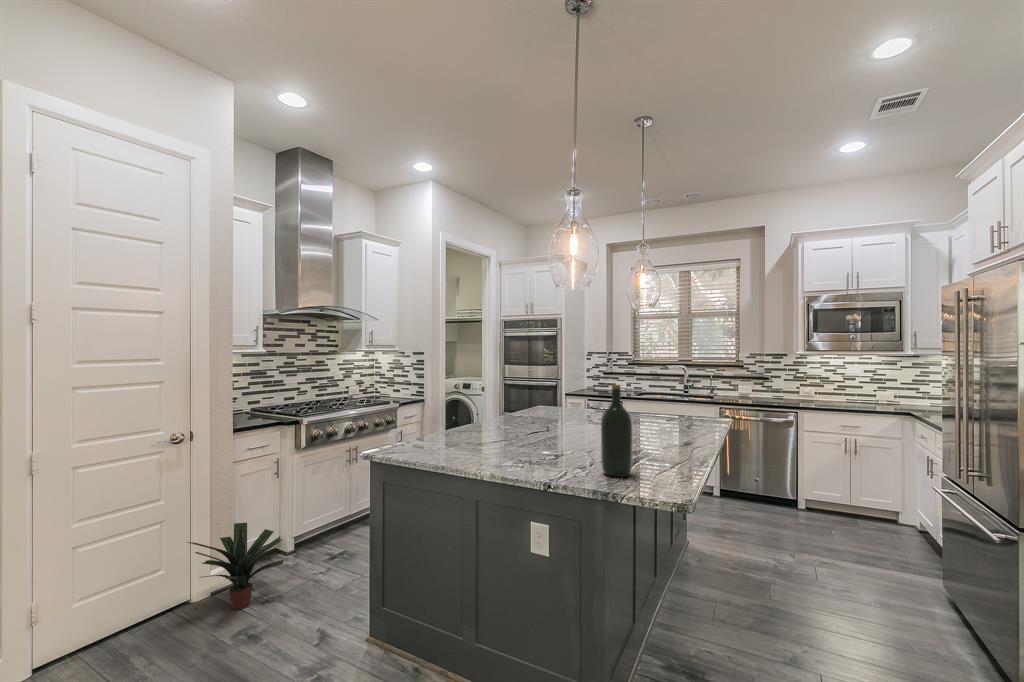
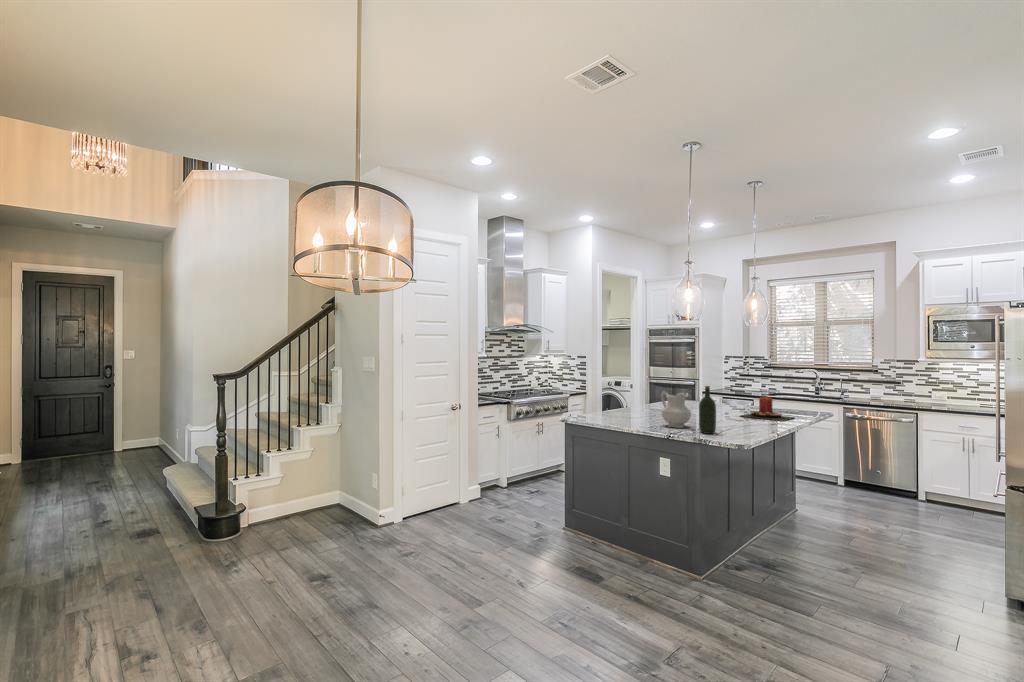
ceramic pitcher: none [529,394,581,464] -> present [661,390,691,428]
candle: none [635,400,706,436] -> present [740,397,794,421]
potted plant: present [187,523,284,610] -> none [466,460,513,508]

